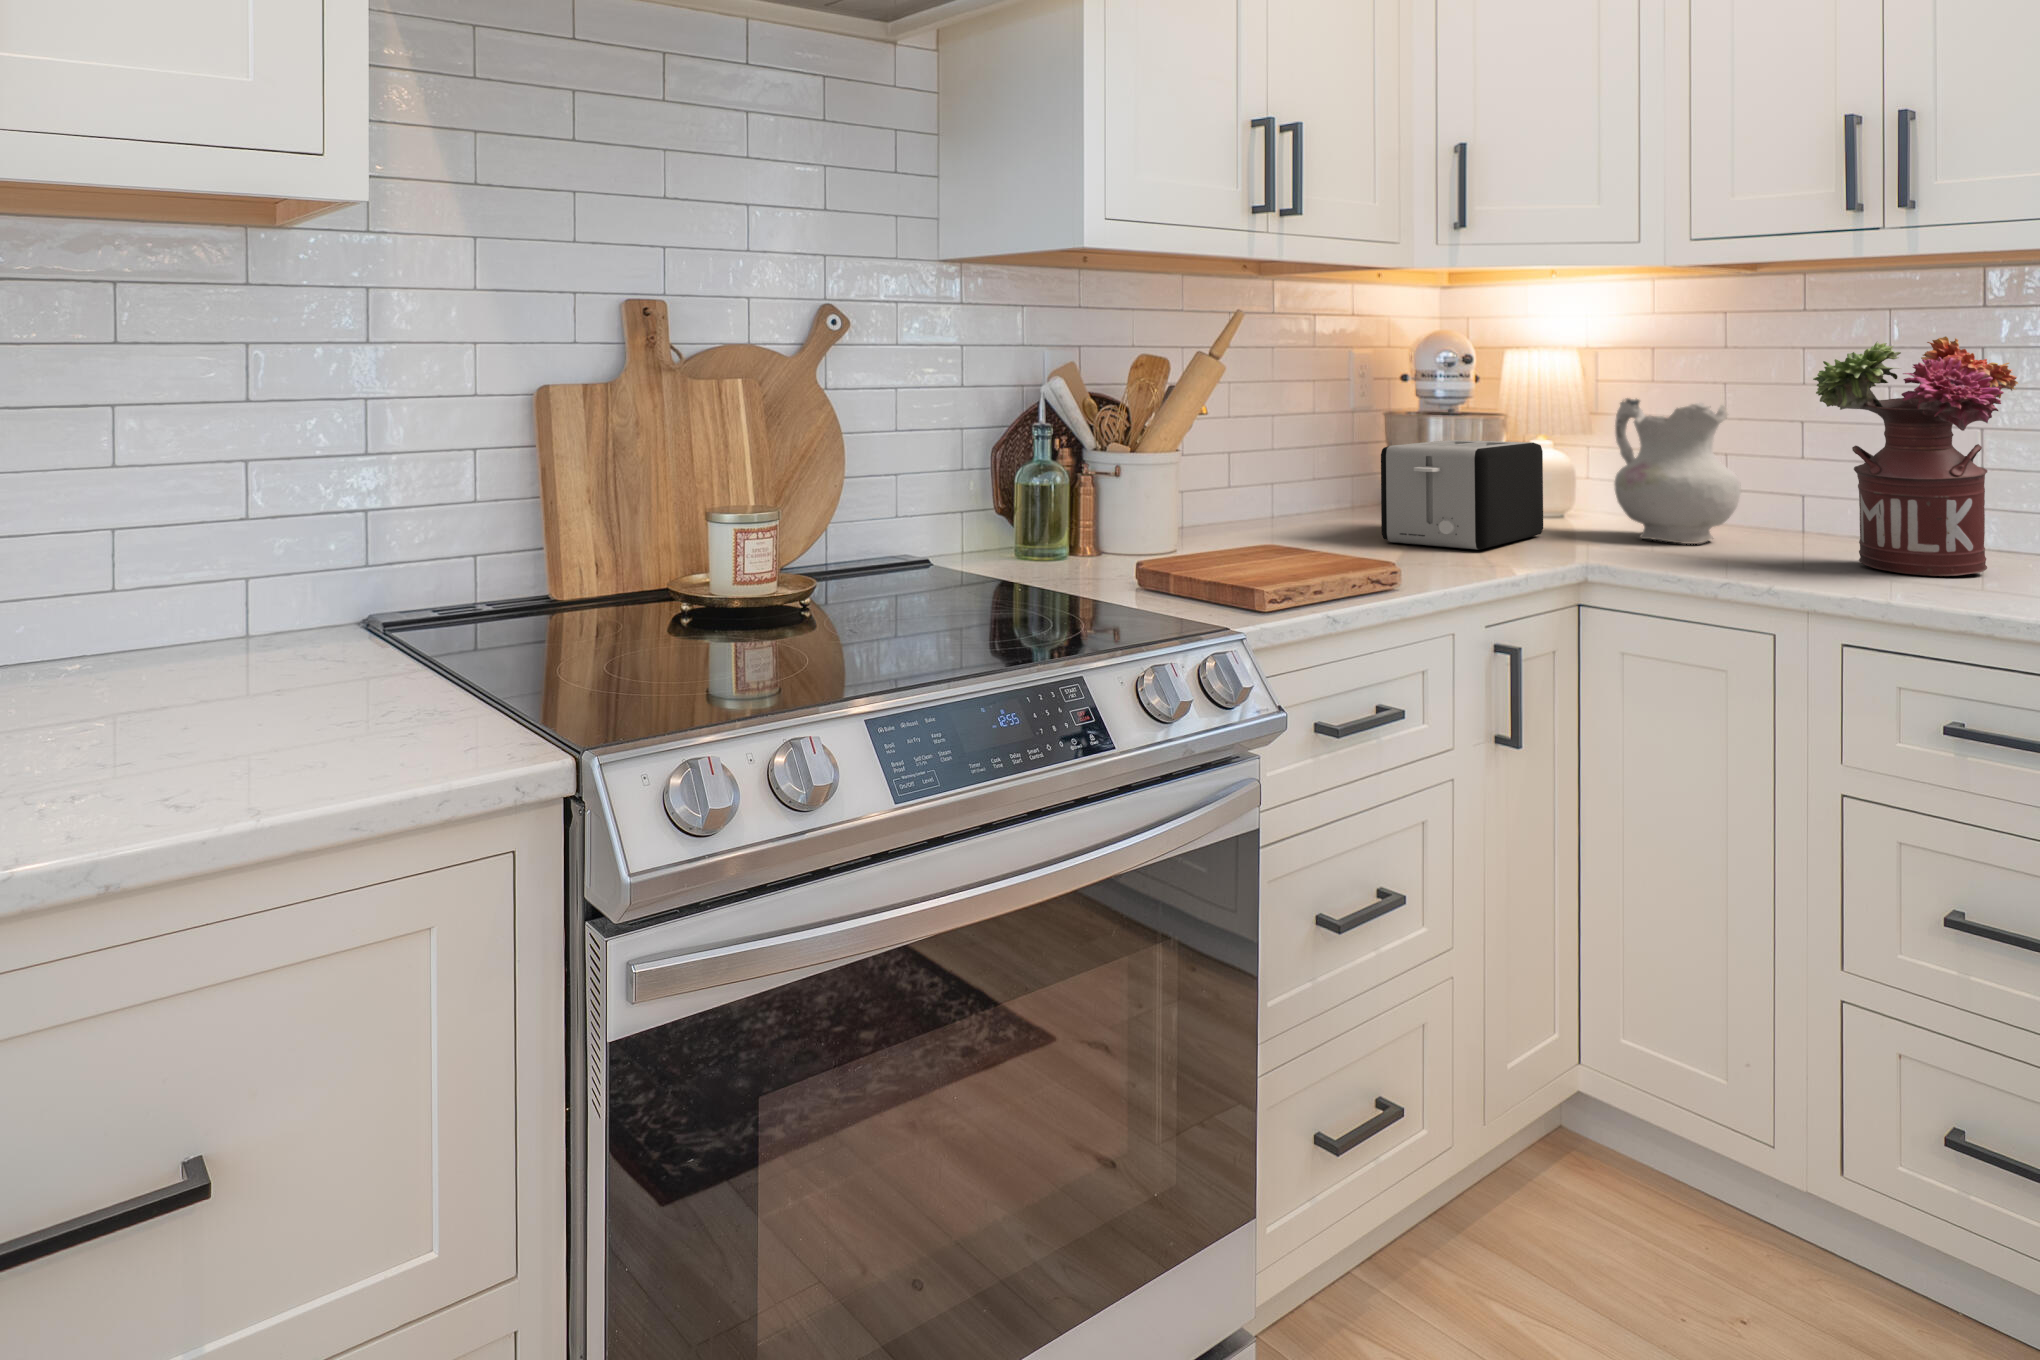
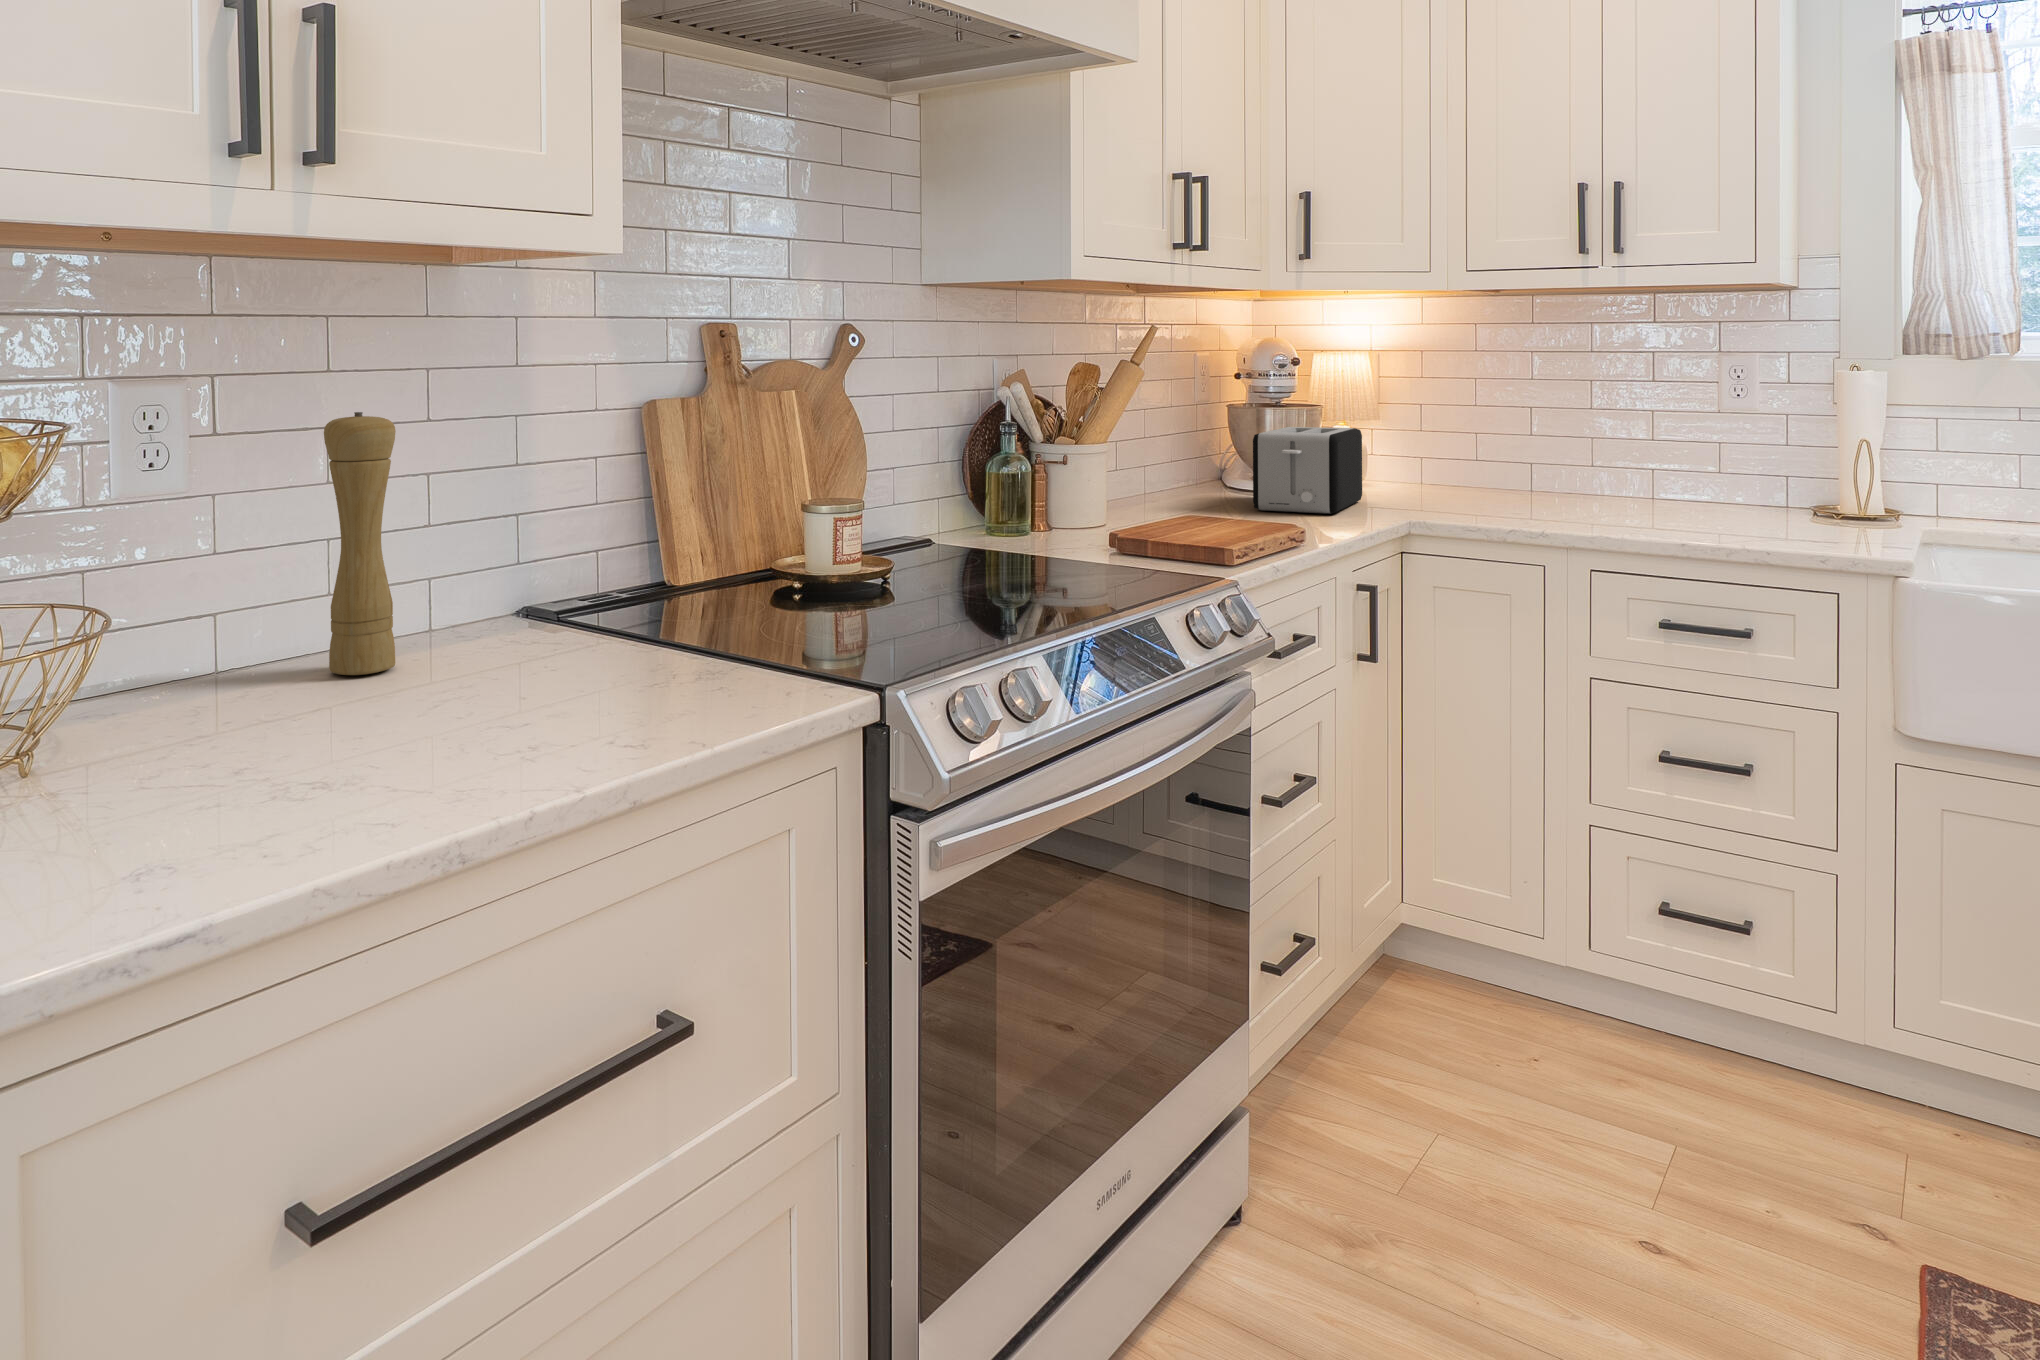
flower arrangement: present [1813,336,2018,576] -> none [1562,349,1691,520]
pepper mill: none [39,387,124,684] -> present [324,412,396,675]
ceramic pitcher: present [1614,398,1741,544] -> none [1407,392,1500,504]

